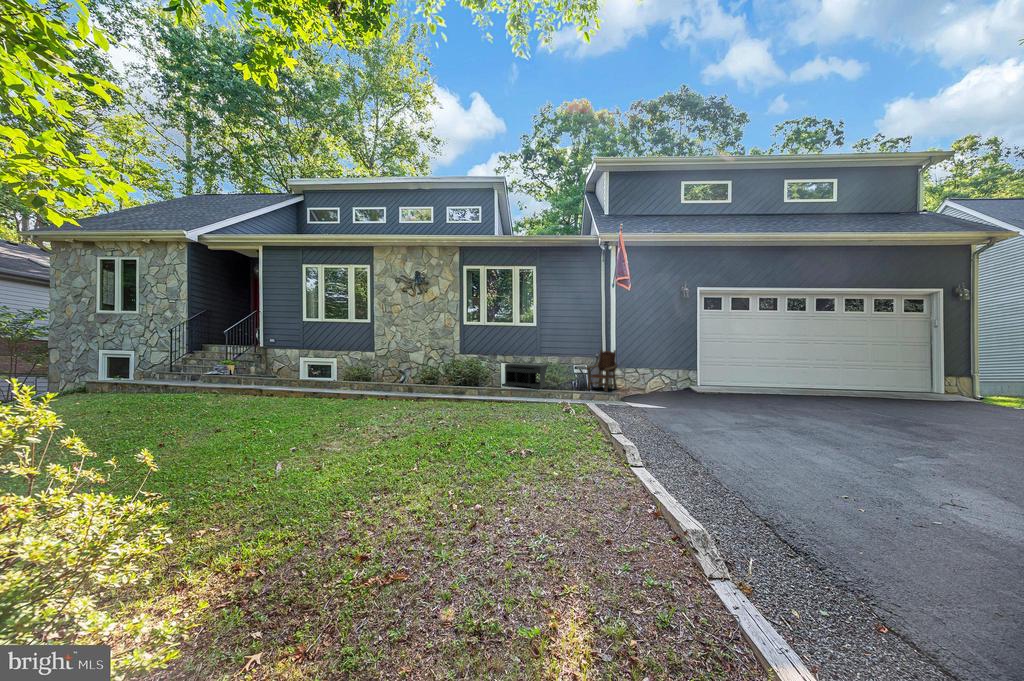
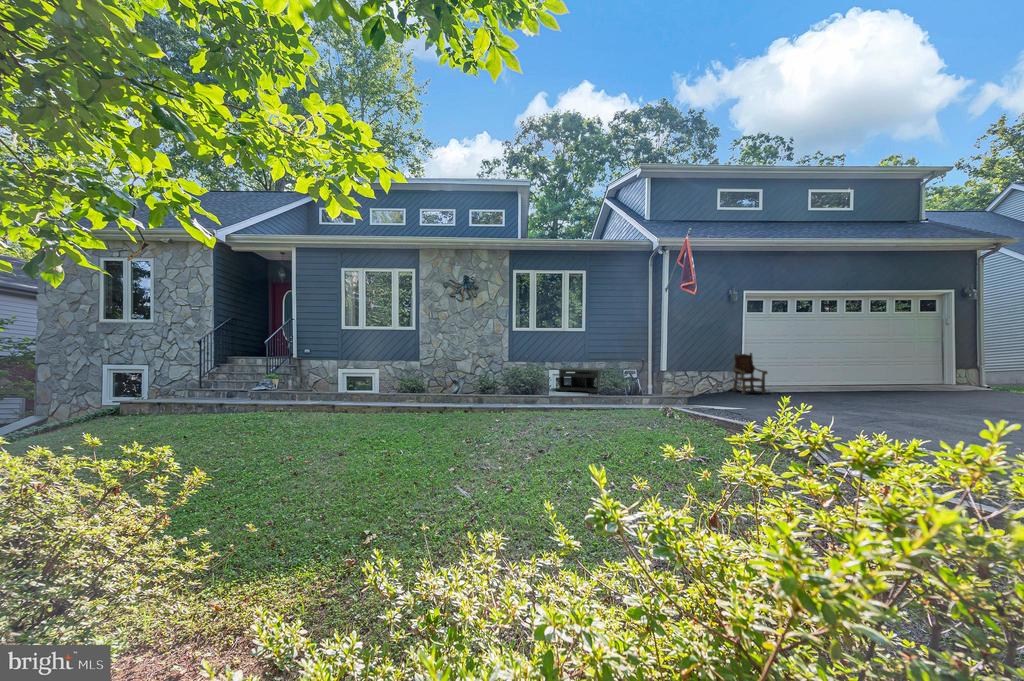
armchair: present [586,350,617,392] -> present [733,353,768,394]

